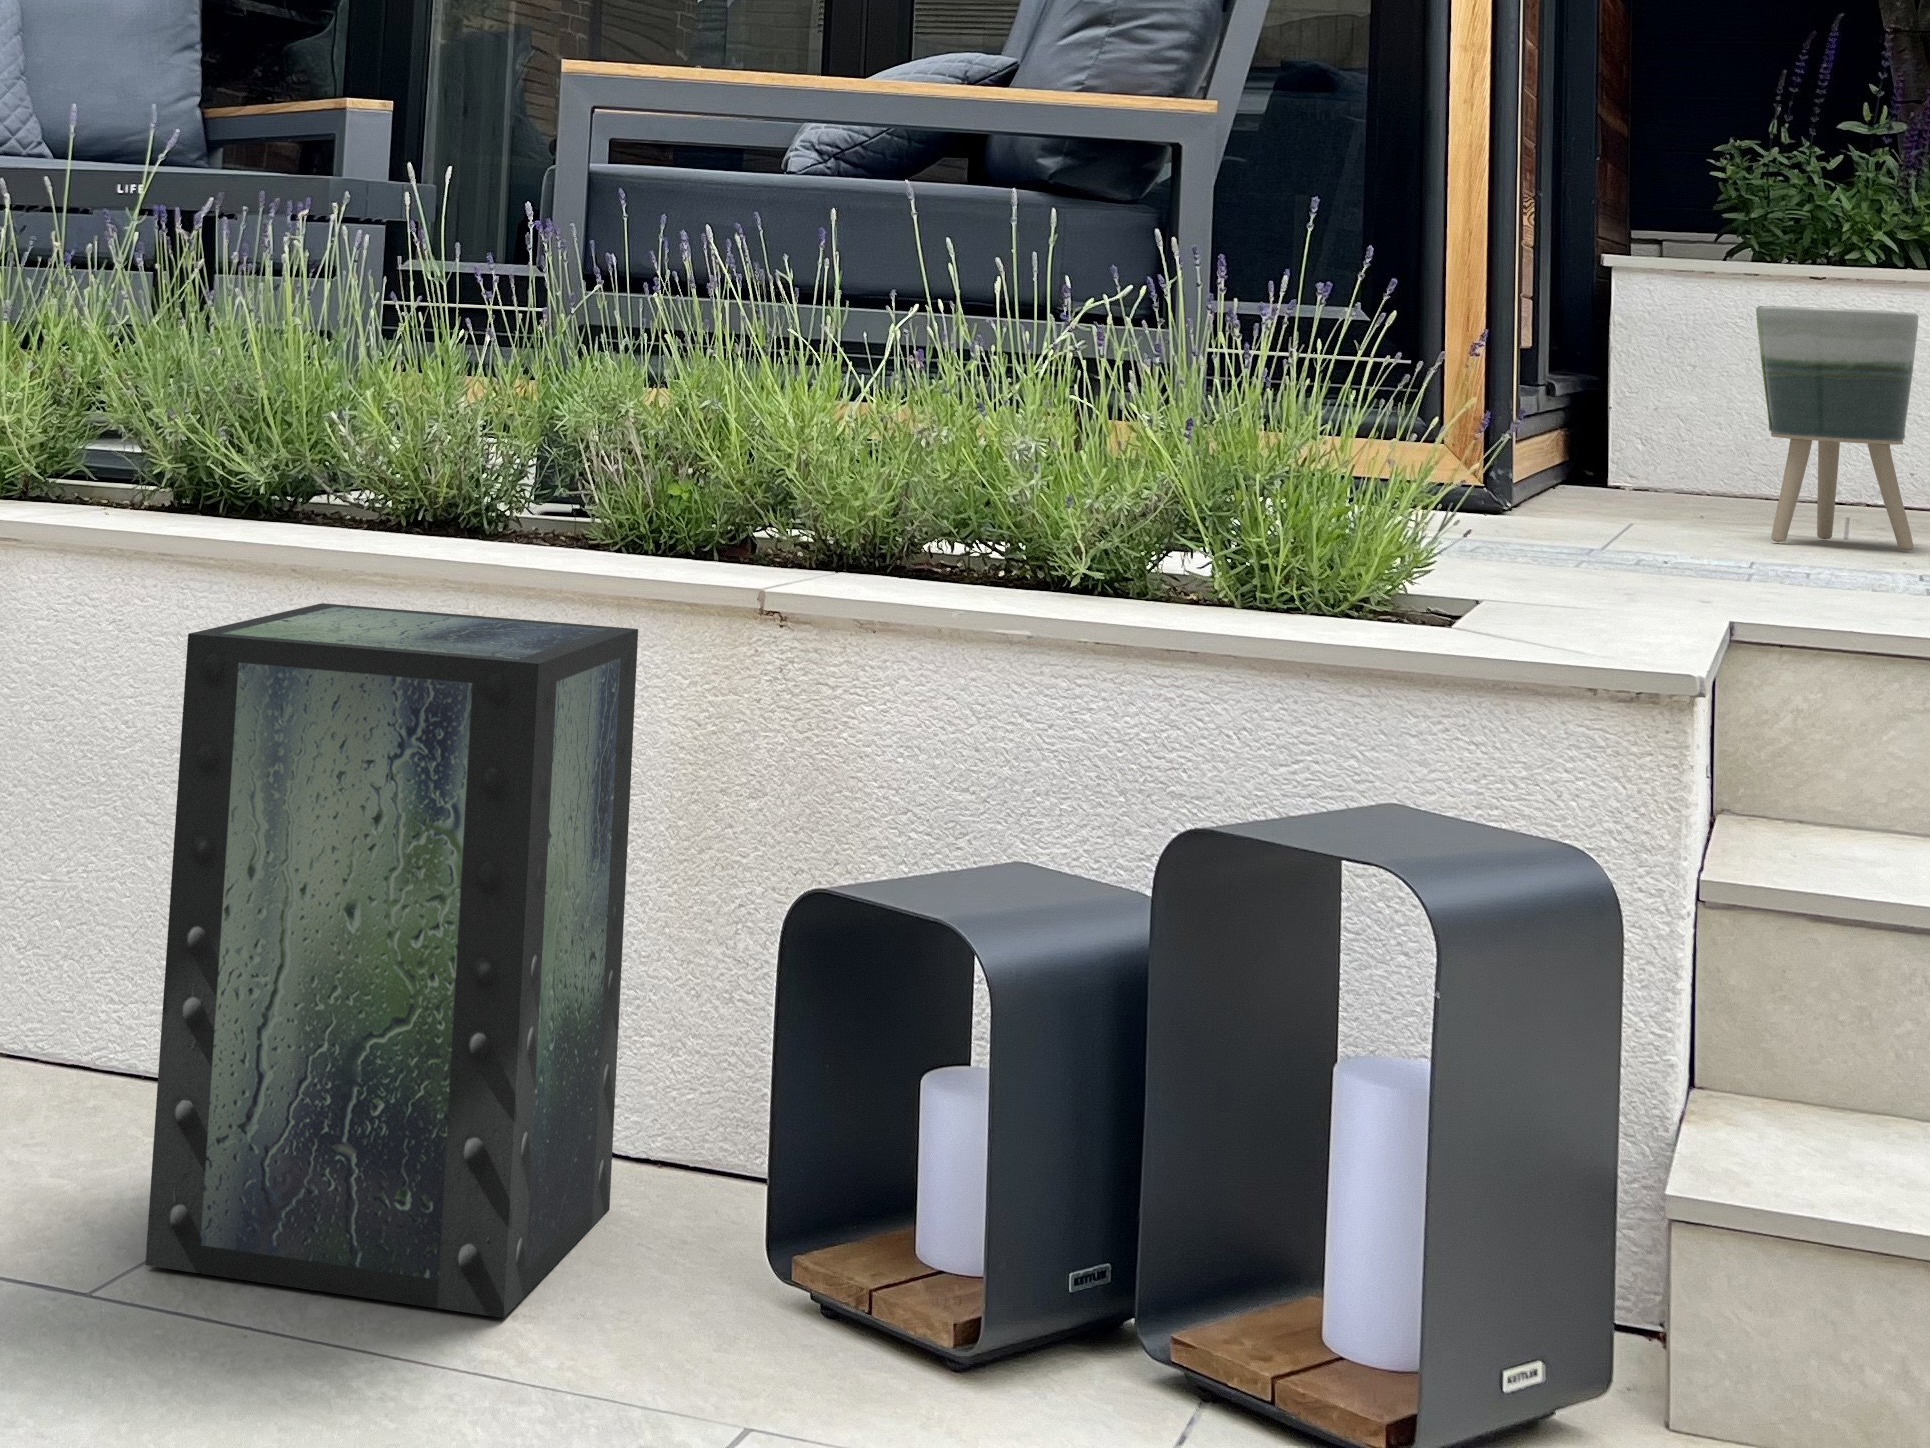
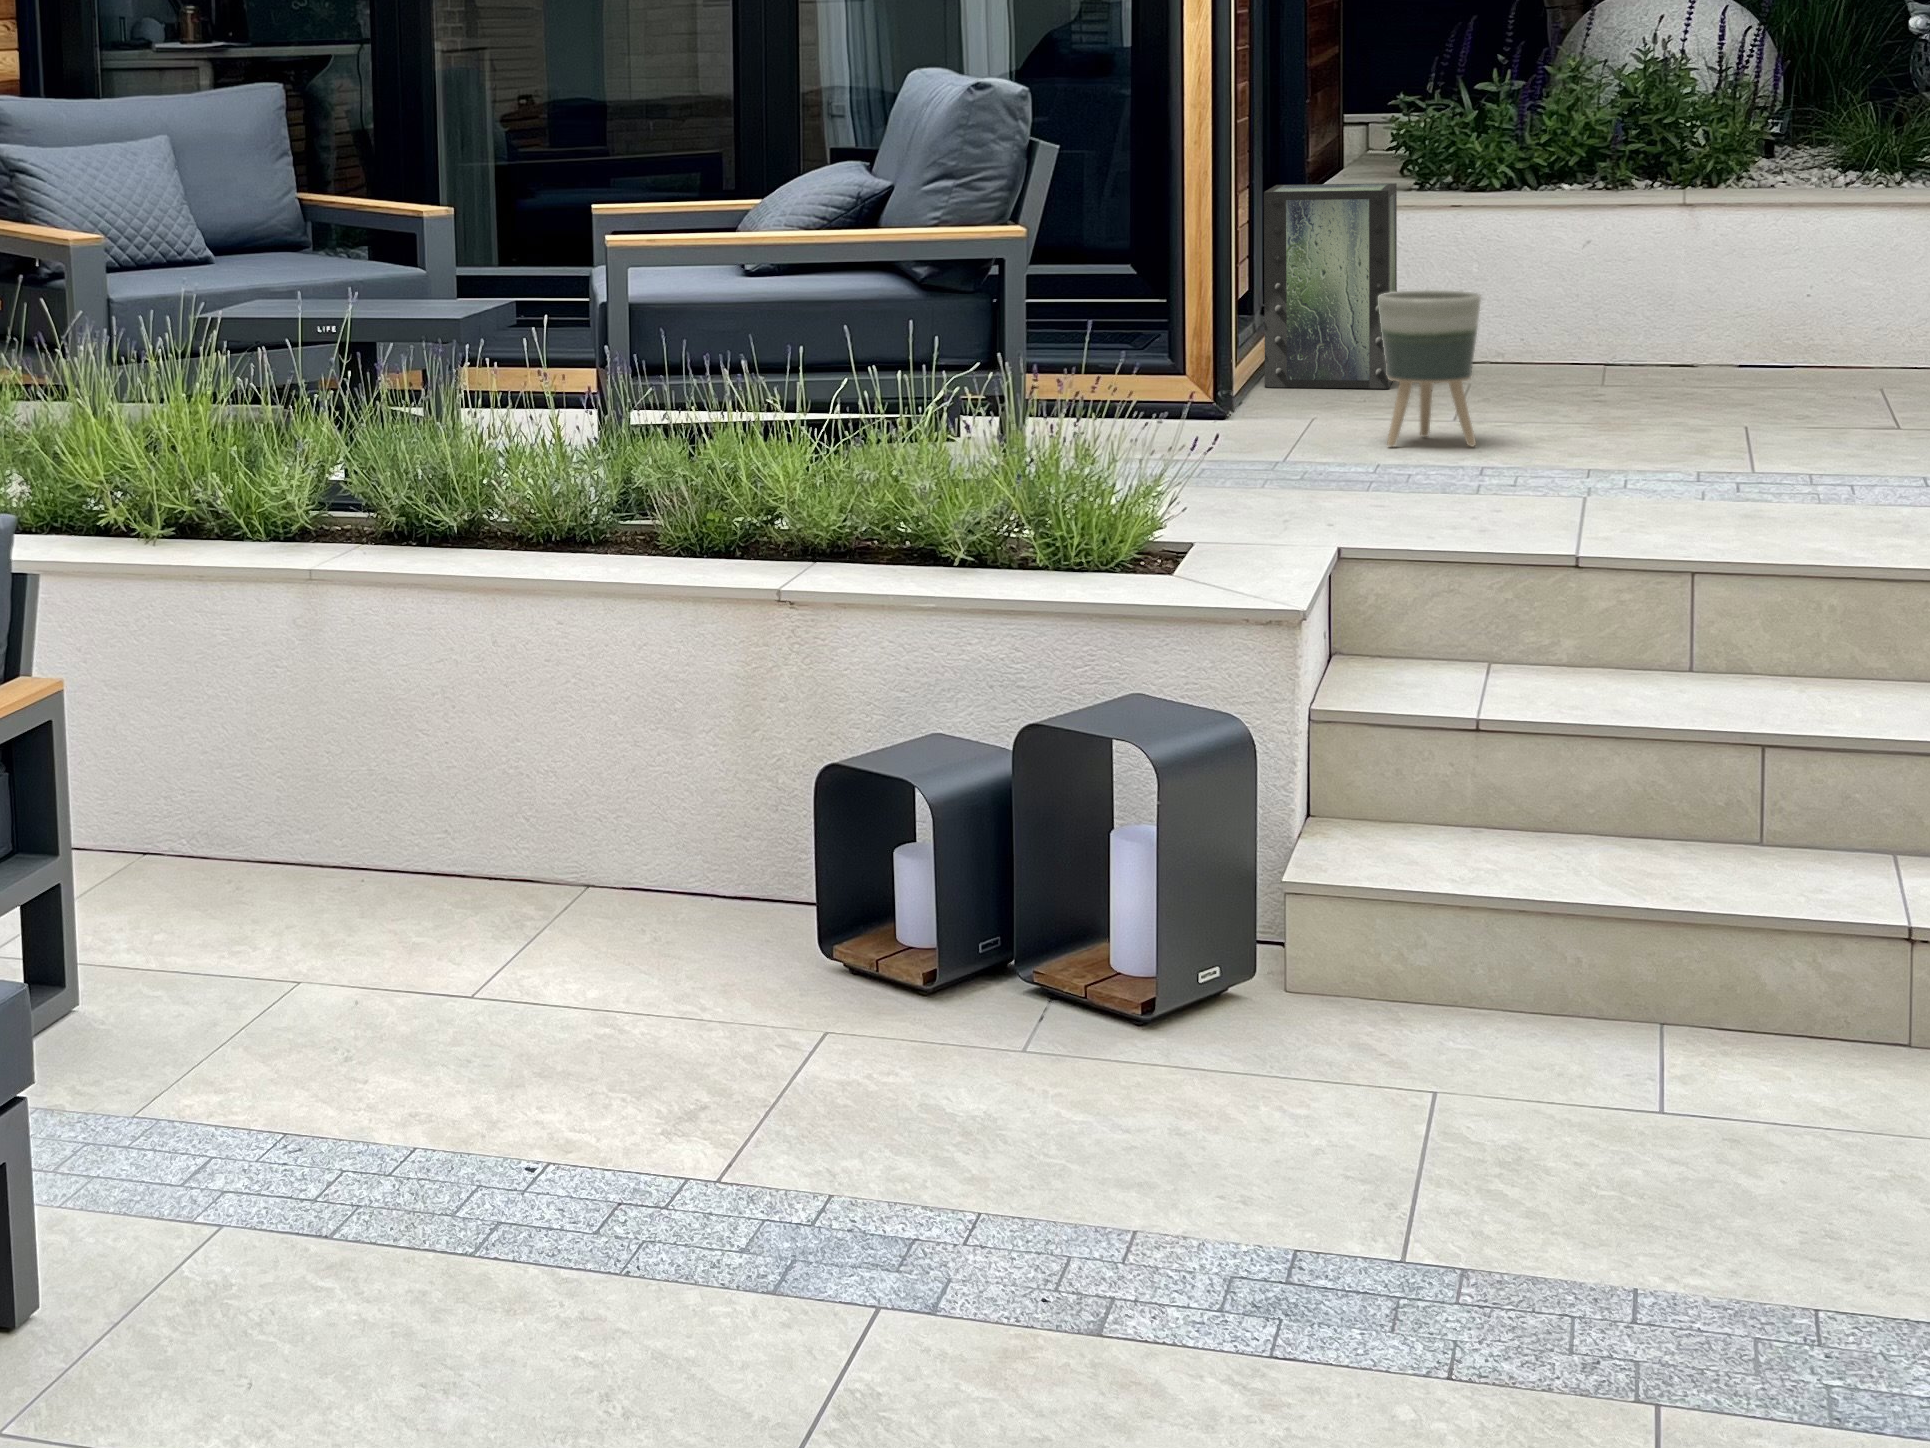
storage box: present [145,603,638,1318] -> present [1264,183,1397,389]

